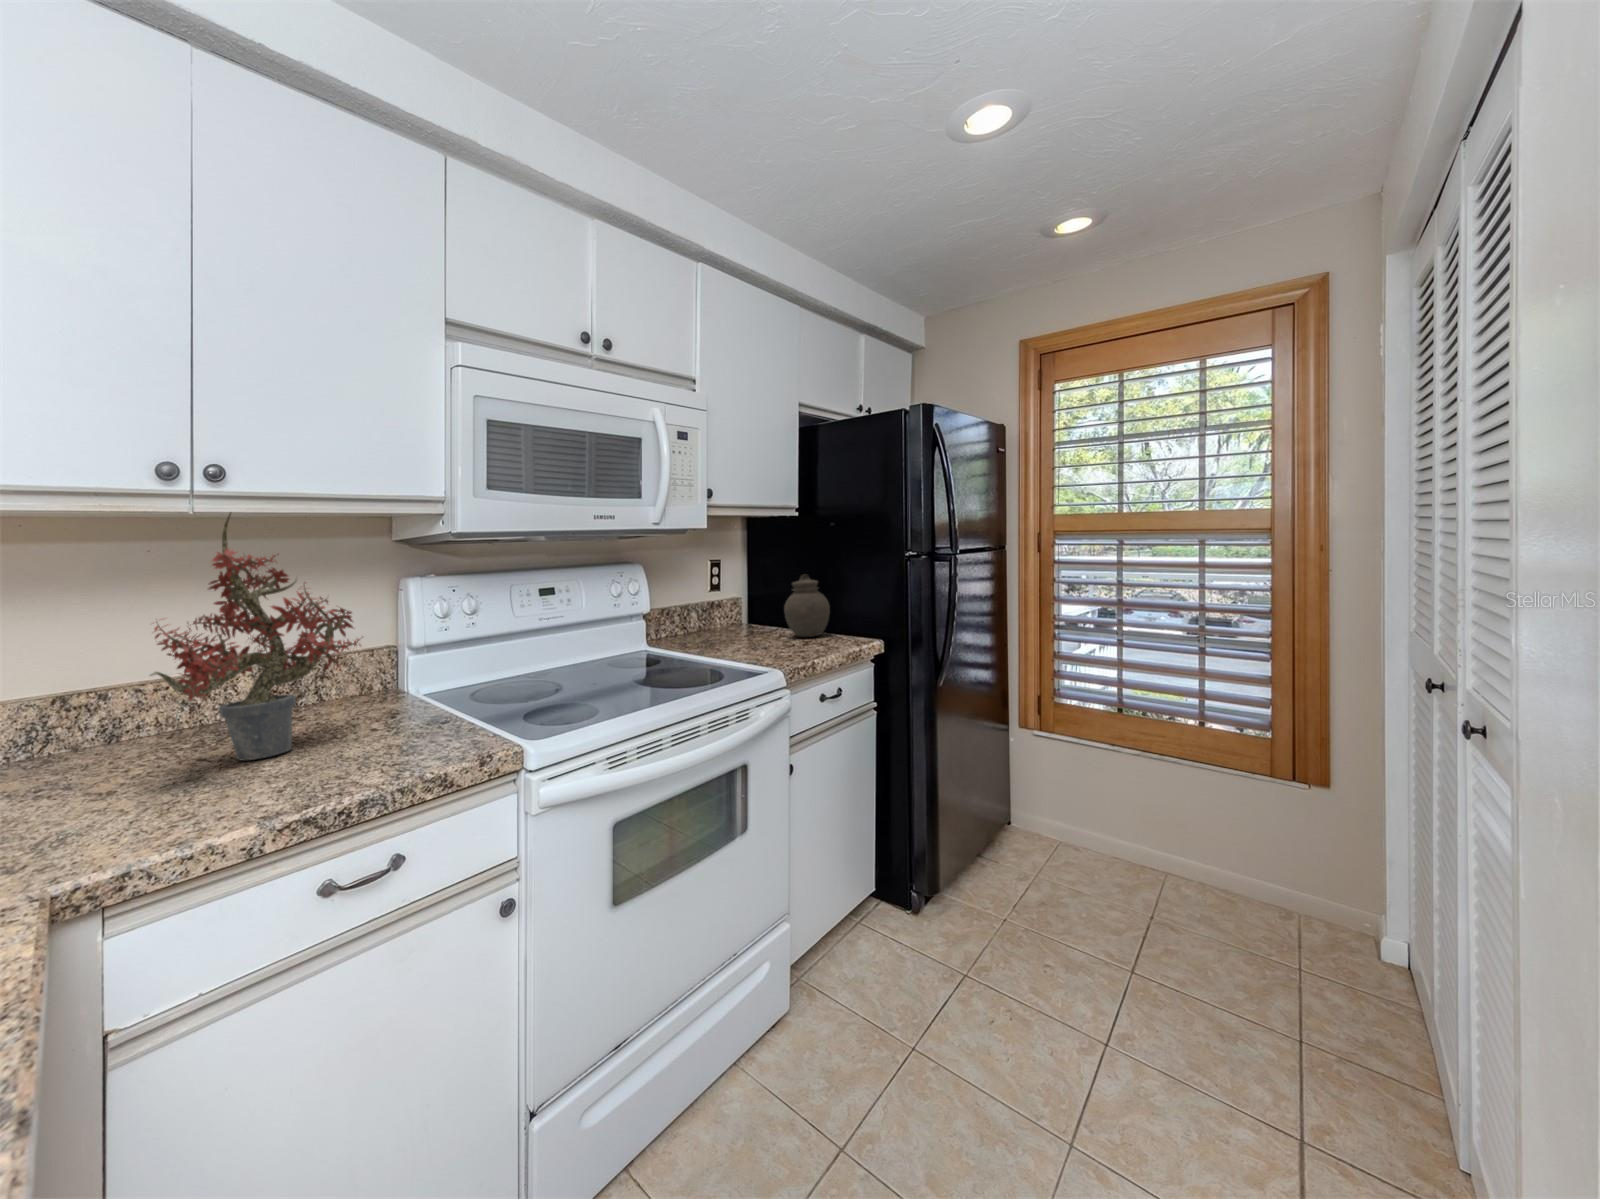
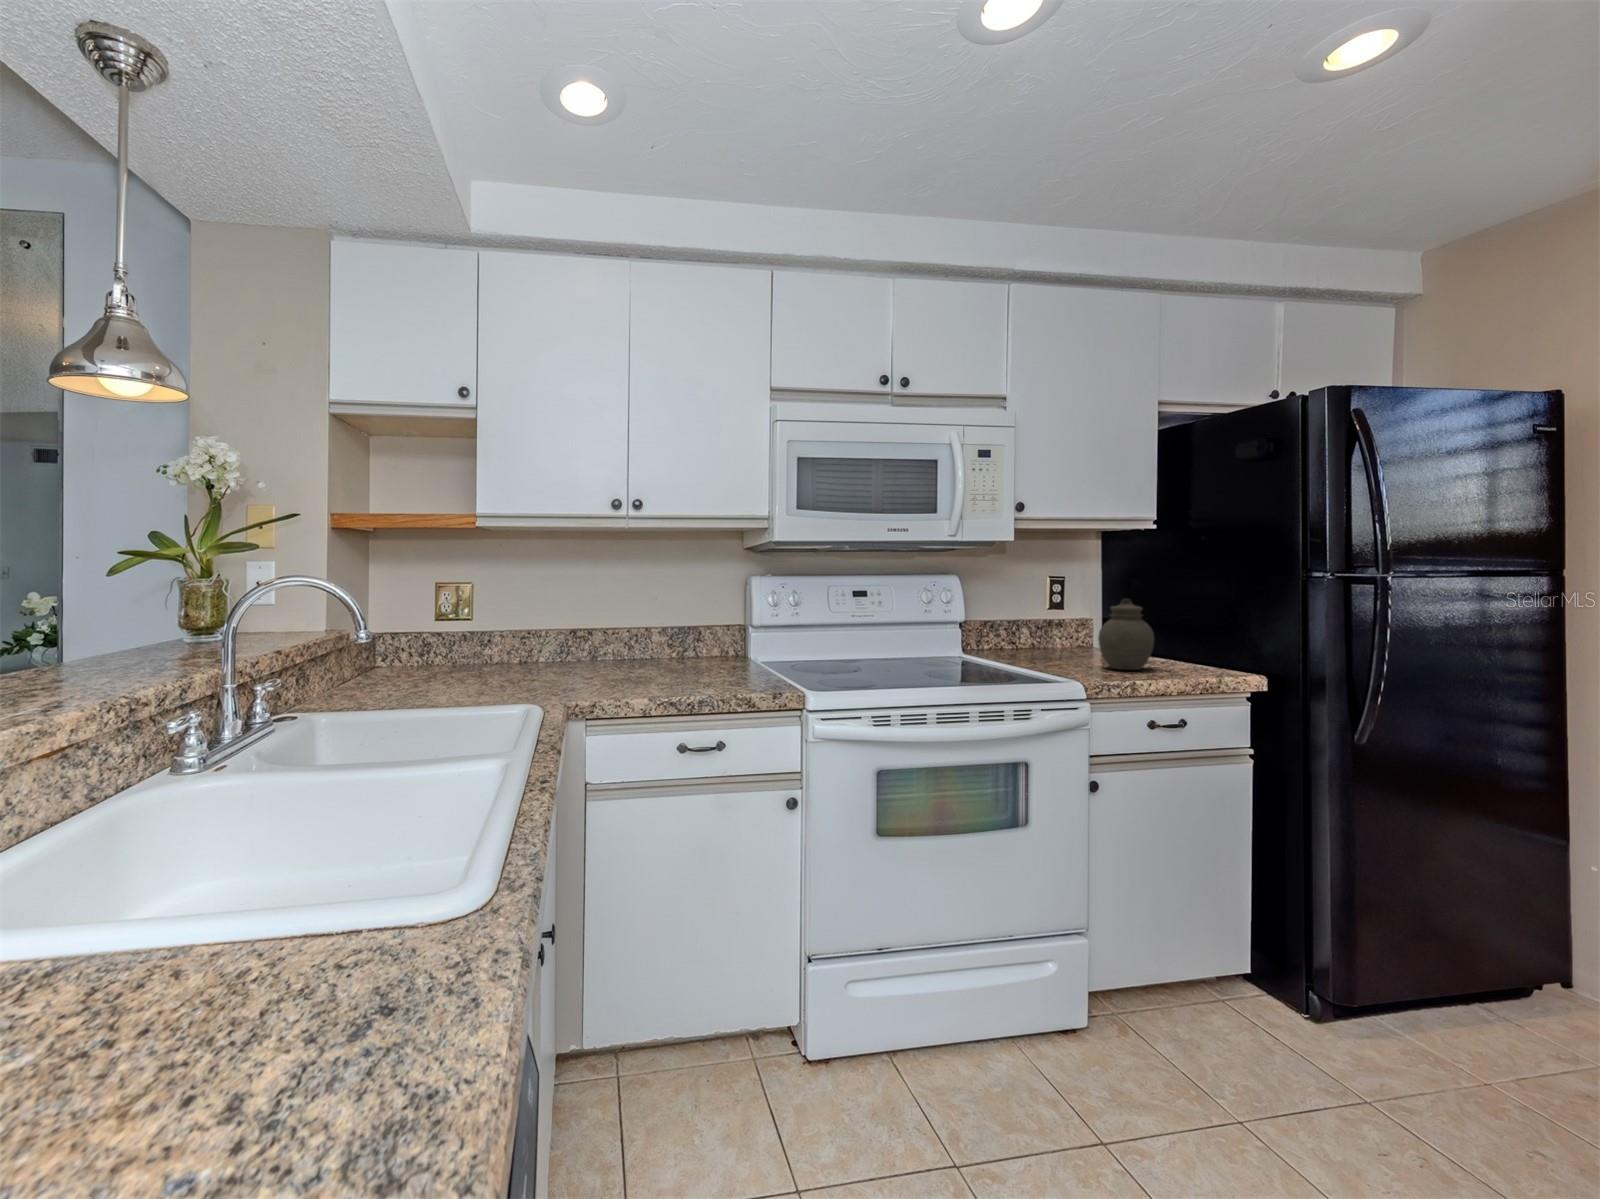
potted plant: present [150,513,360,760] -> none [584,528,702,681]

